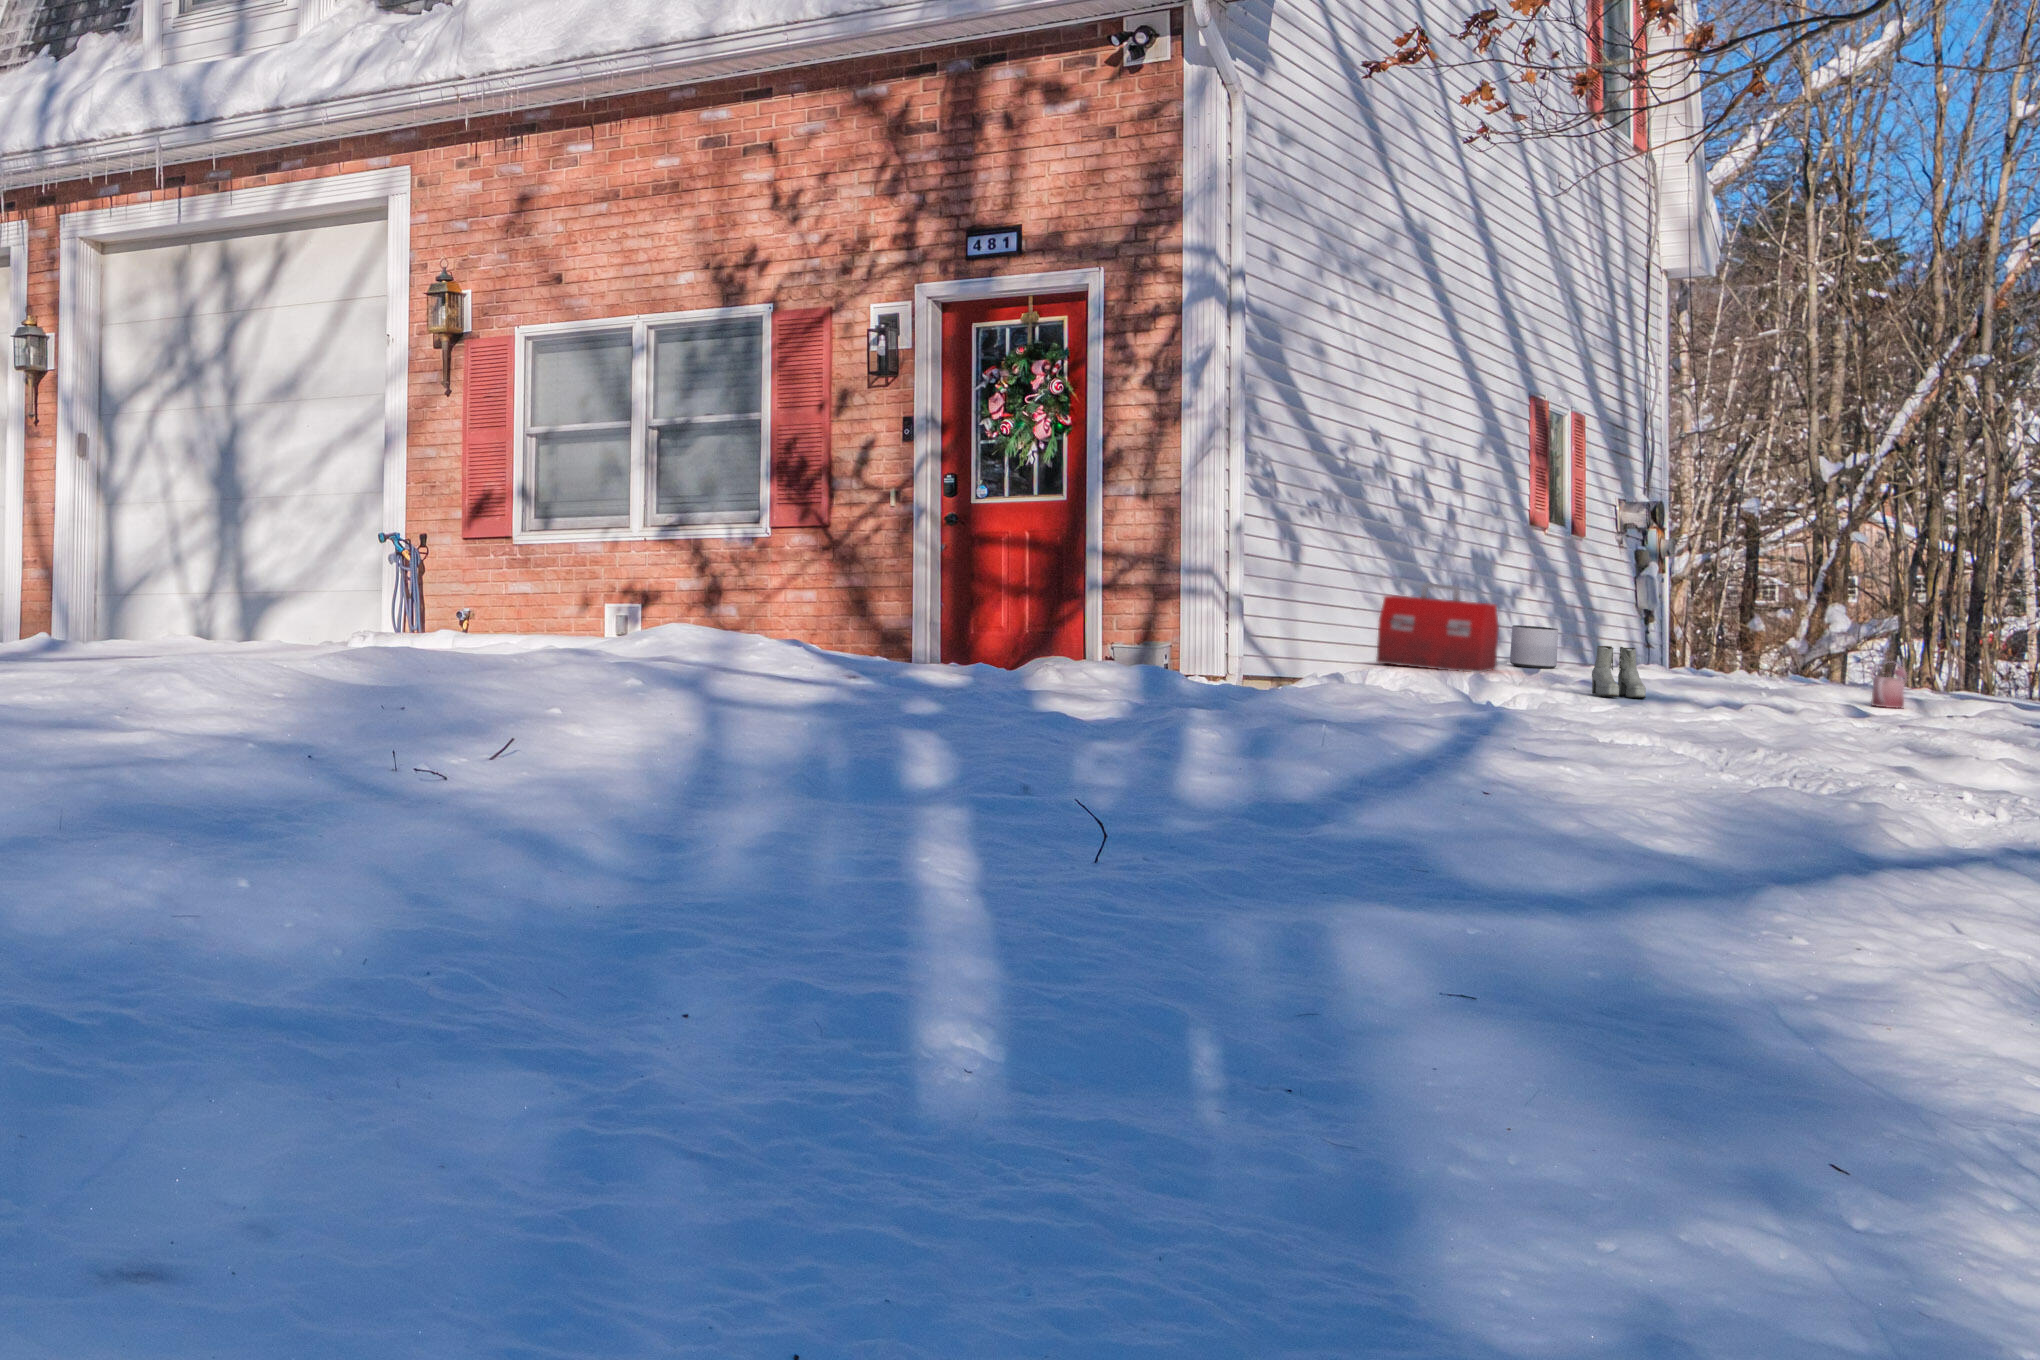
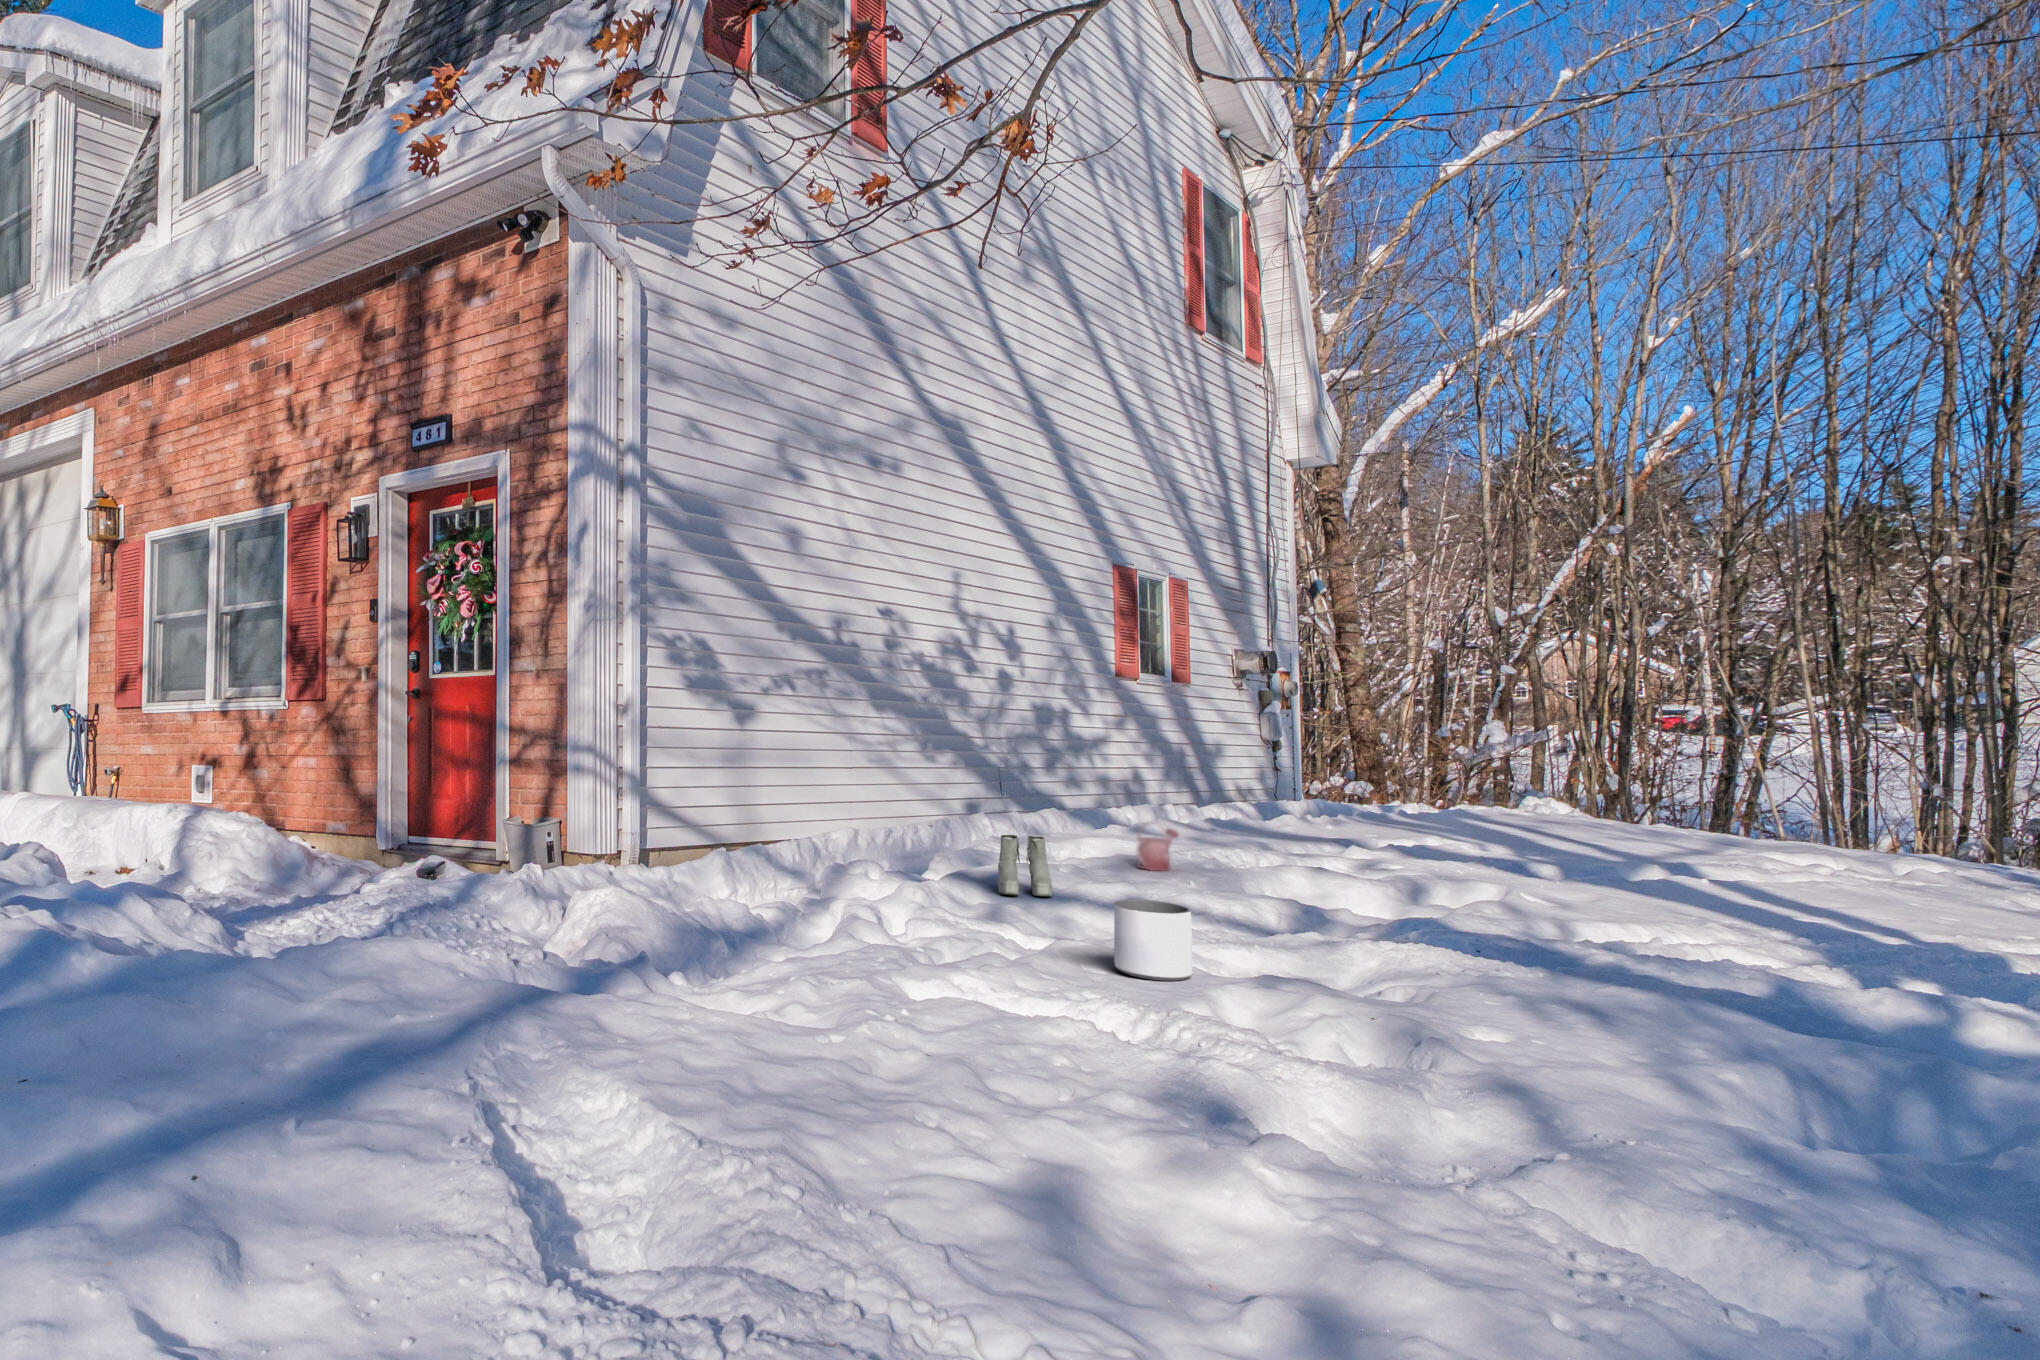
toolbox: present [1376,583,1499,673] -> none [865,753,988,848]
planter: present [1510,625,1558,669] -> present [1114,900,1193,981]
watering can: present [1871,668,1907,709] -> present [1136,822,1179,871]

